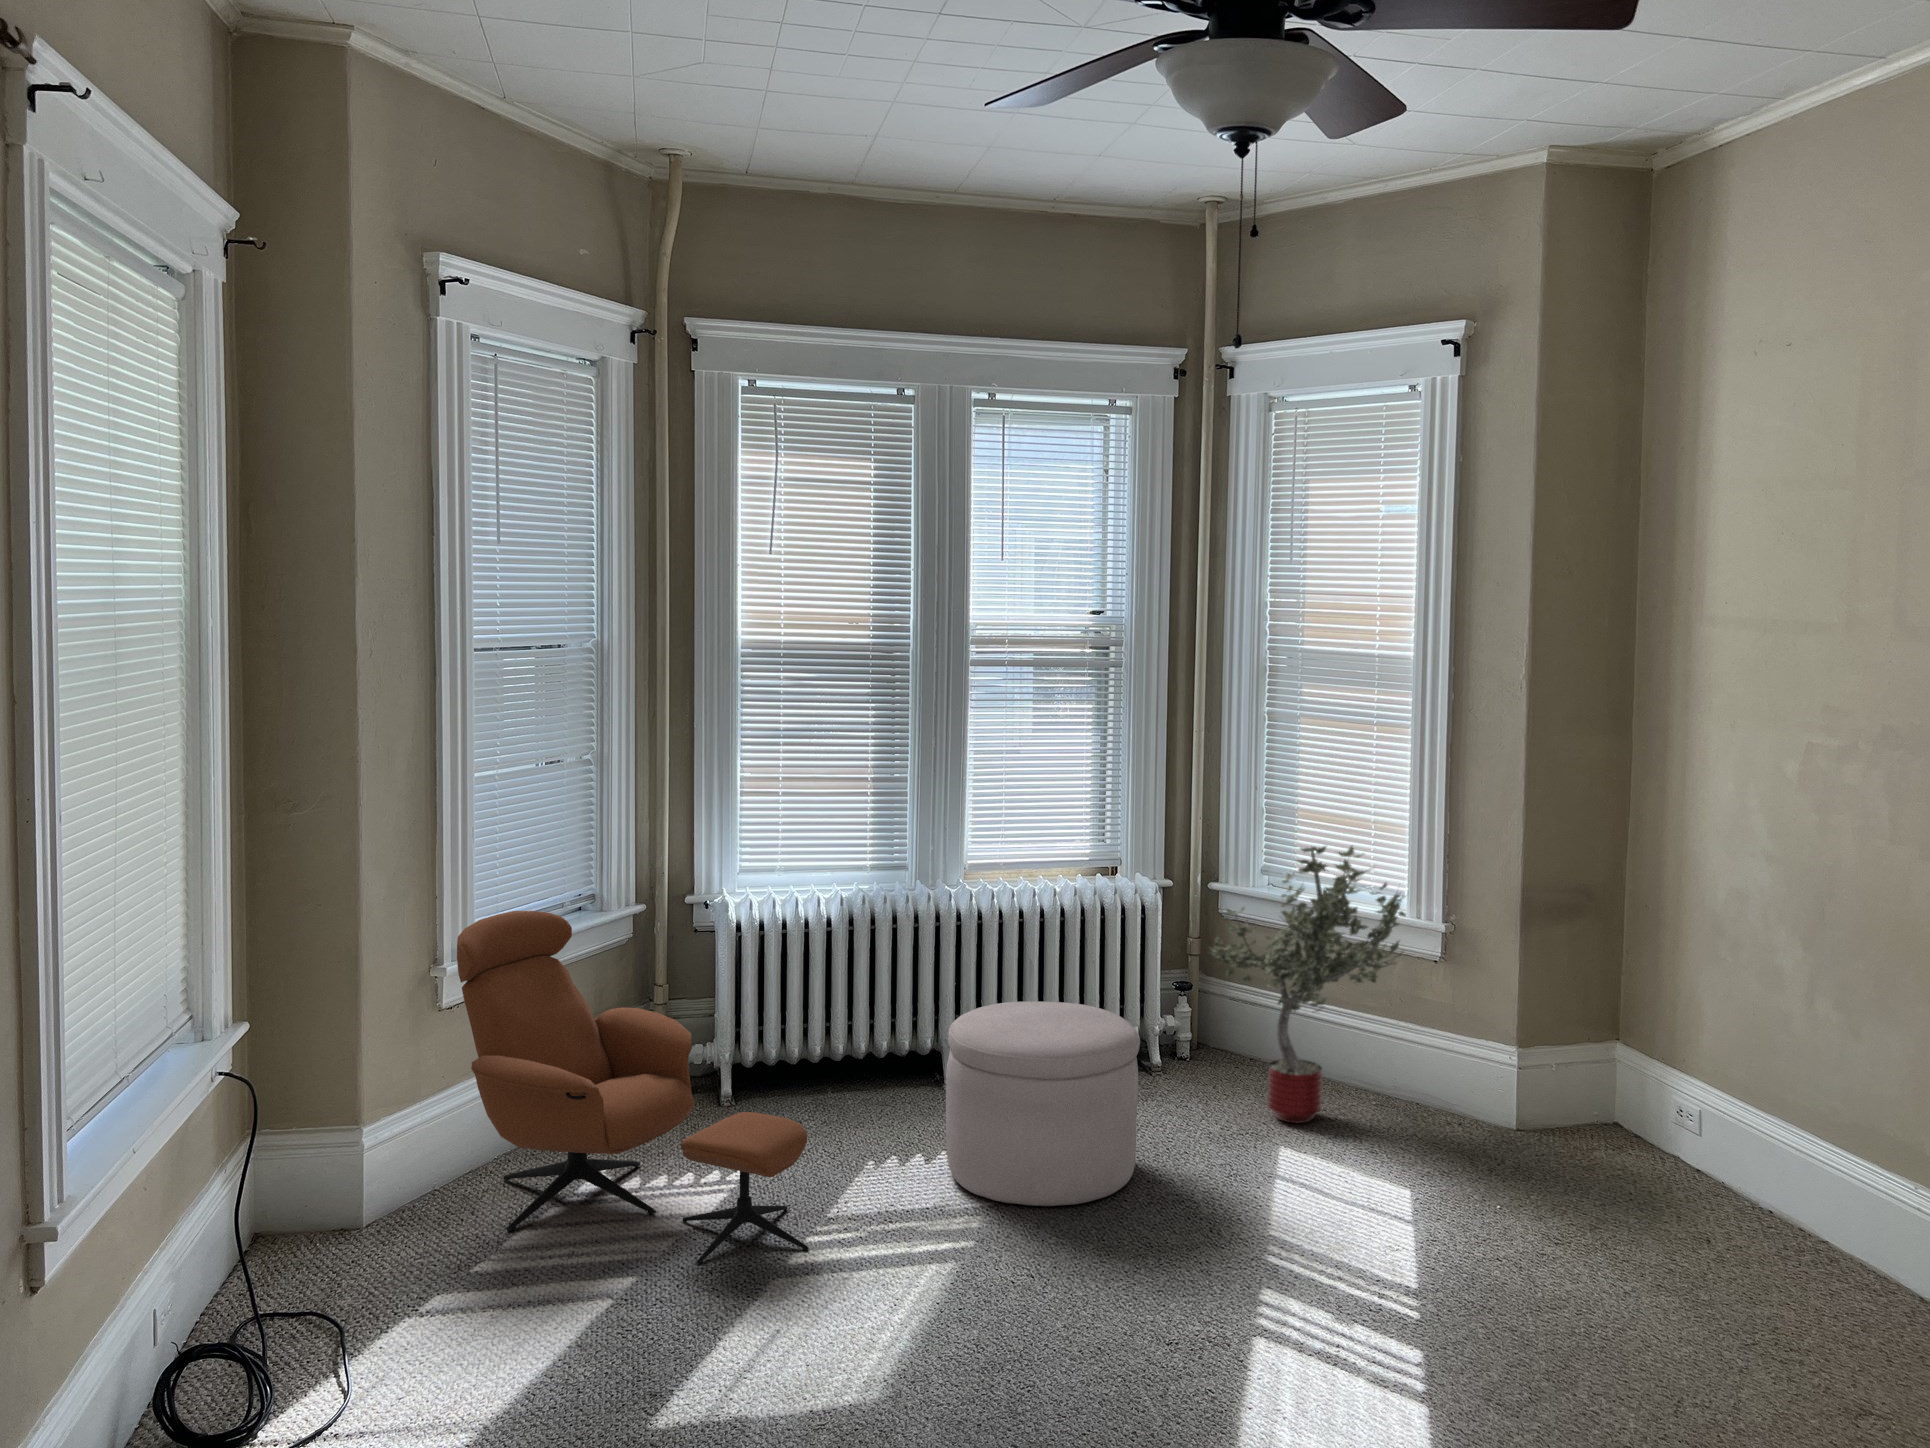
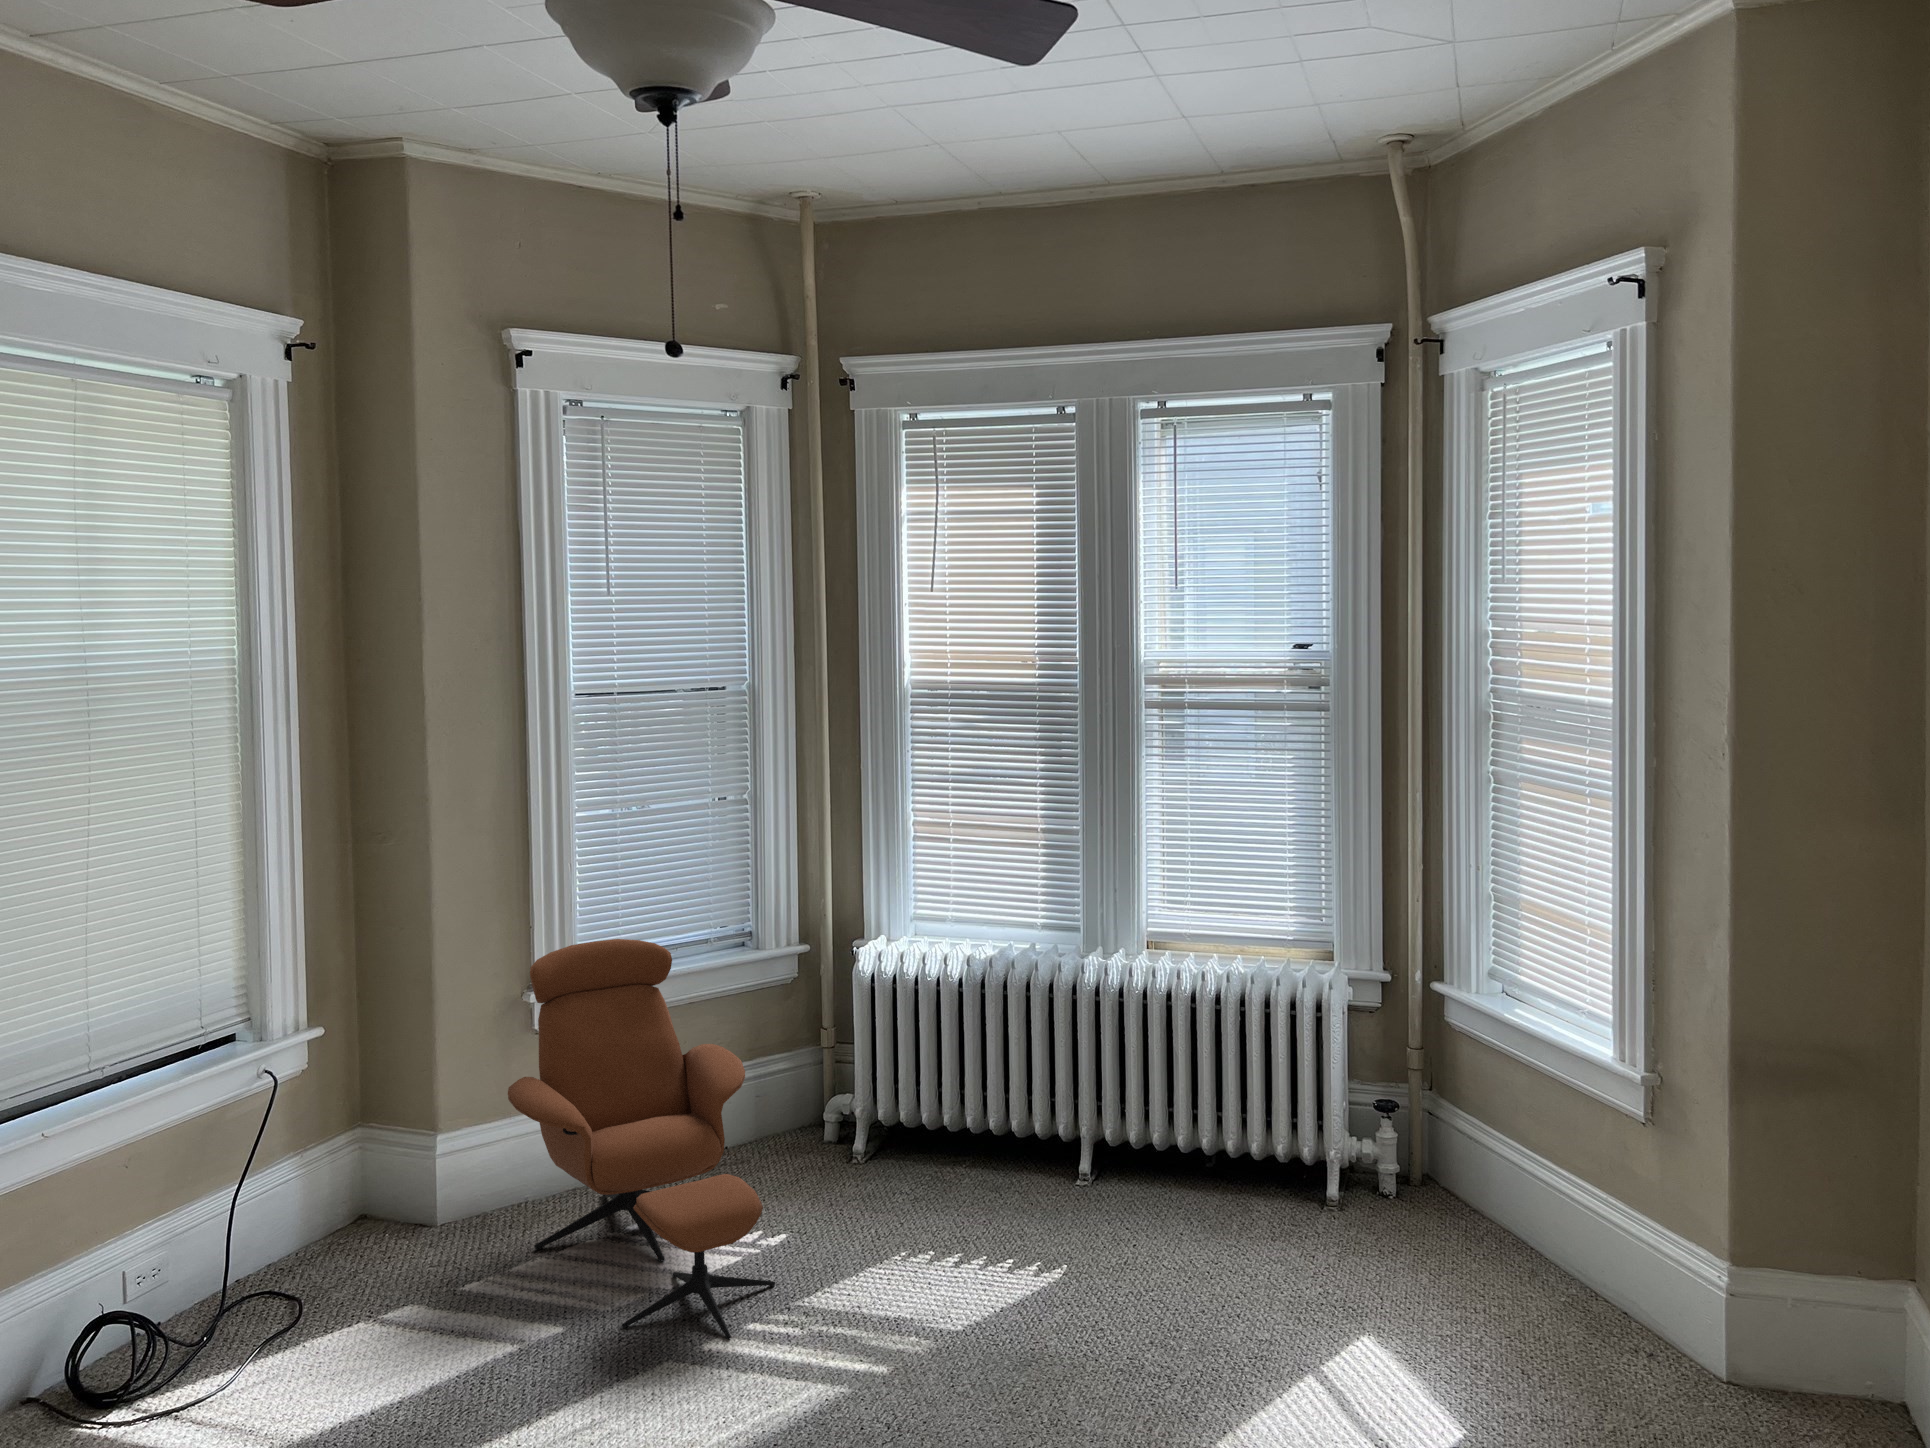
potted tree: present [1209,846,1406,1123] -> none [1380,948,1594,1308]
ottoman: present [946,1002,1140,1206] -> none [952,1096,1176,1355]

